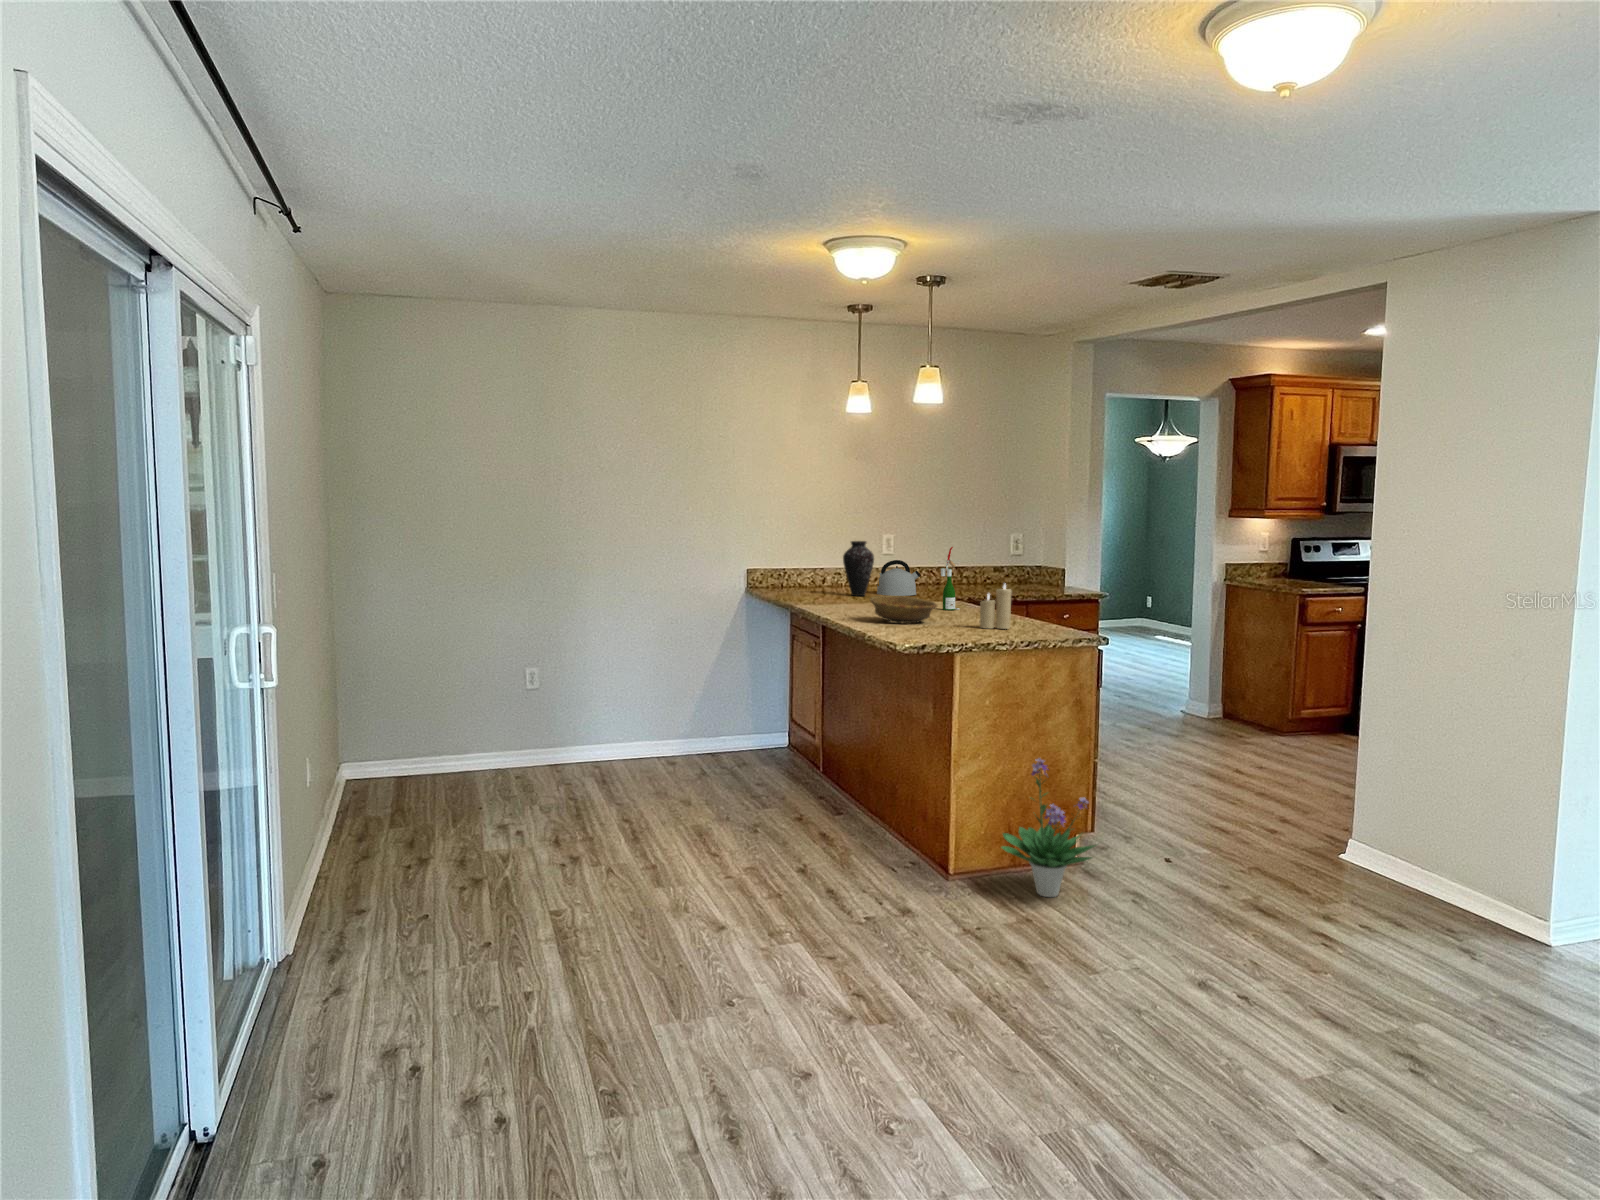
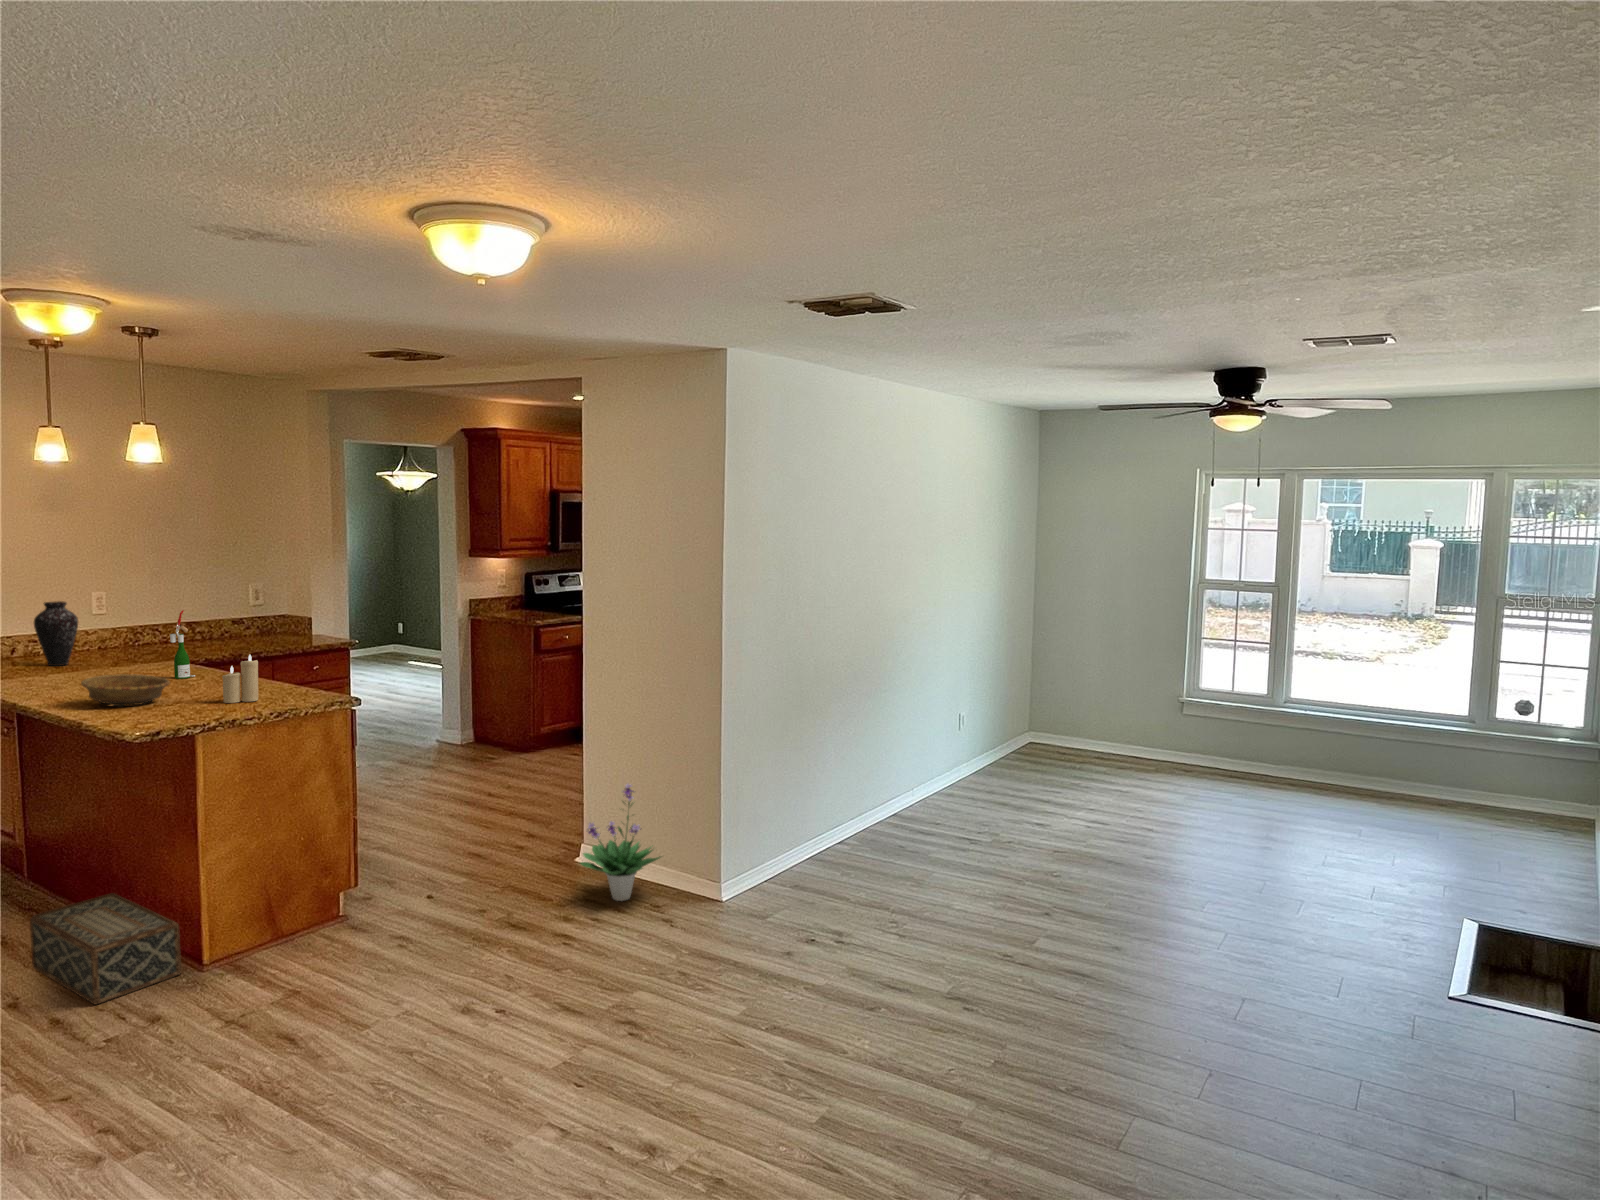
kettle: present [877,560,920,596] -> none [83,619,141,661]
potted plant: present [1002,758,1096,897] -> present [581,784,660,901]
woven basket: none [824,793,932,885] -> present [30,893,181,1004]

